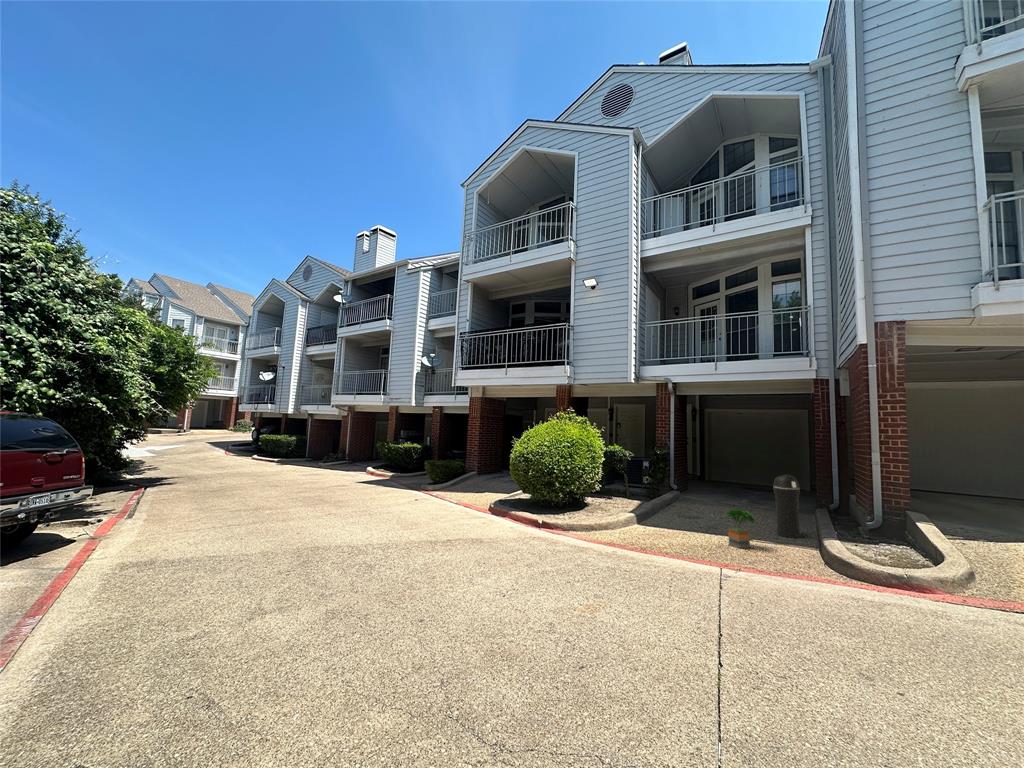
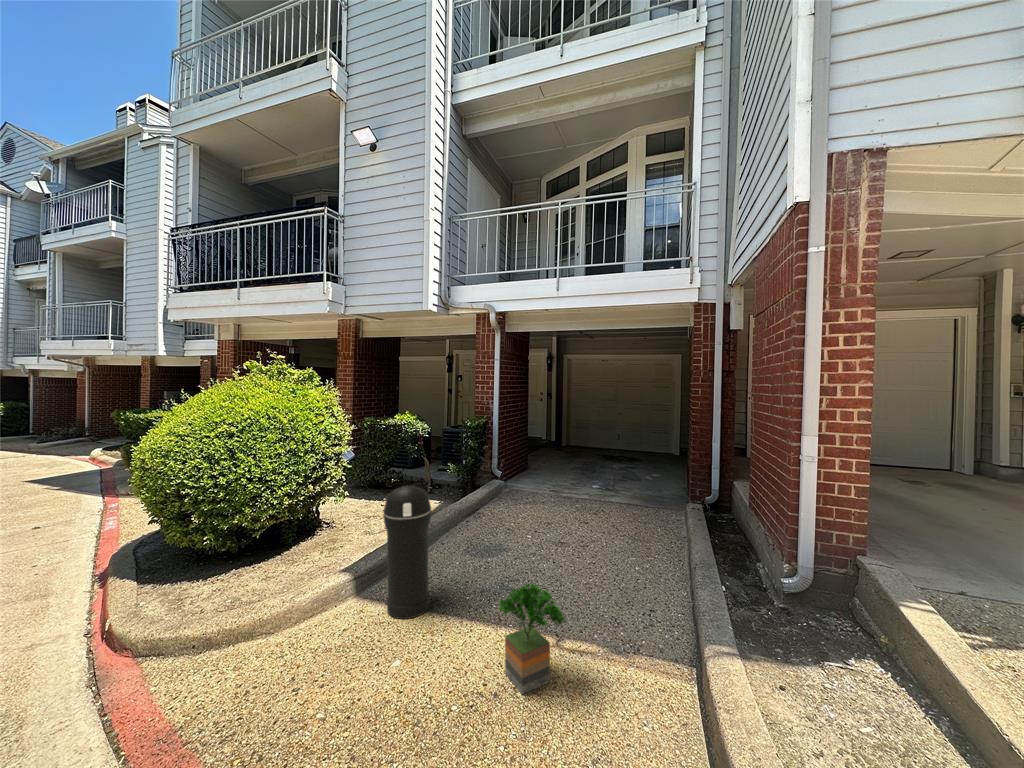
trash can: present [773,475,801,538] -> present [383,486,431,619]

